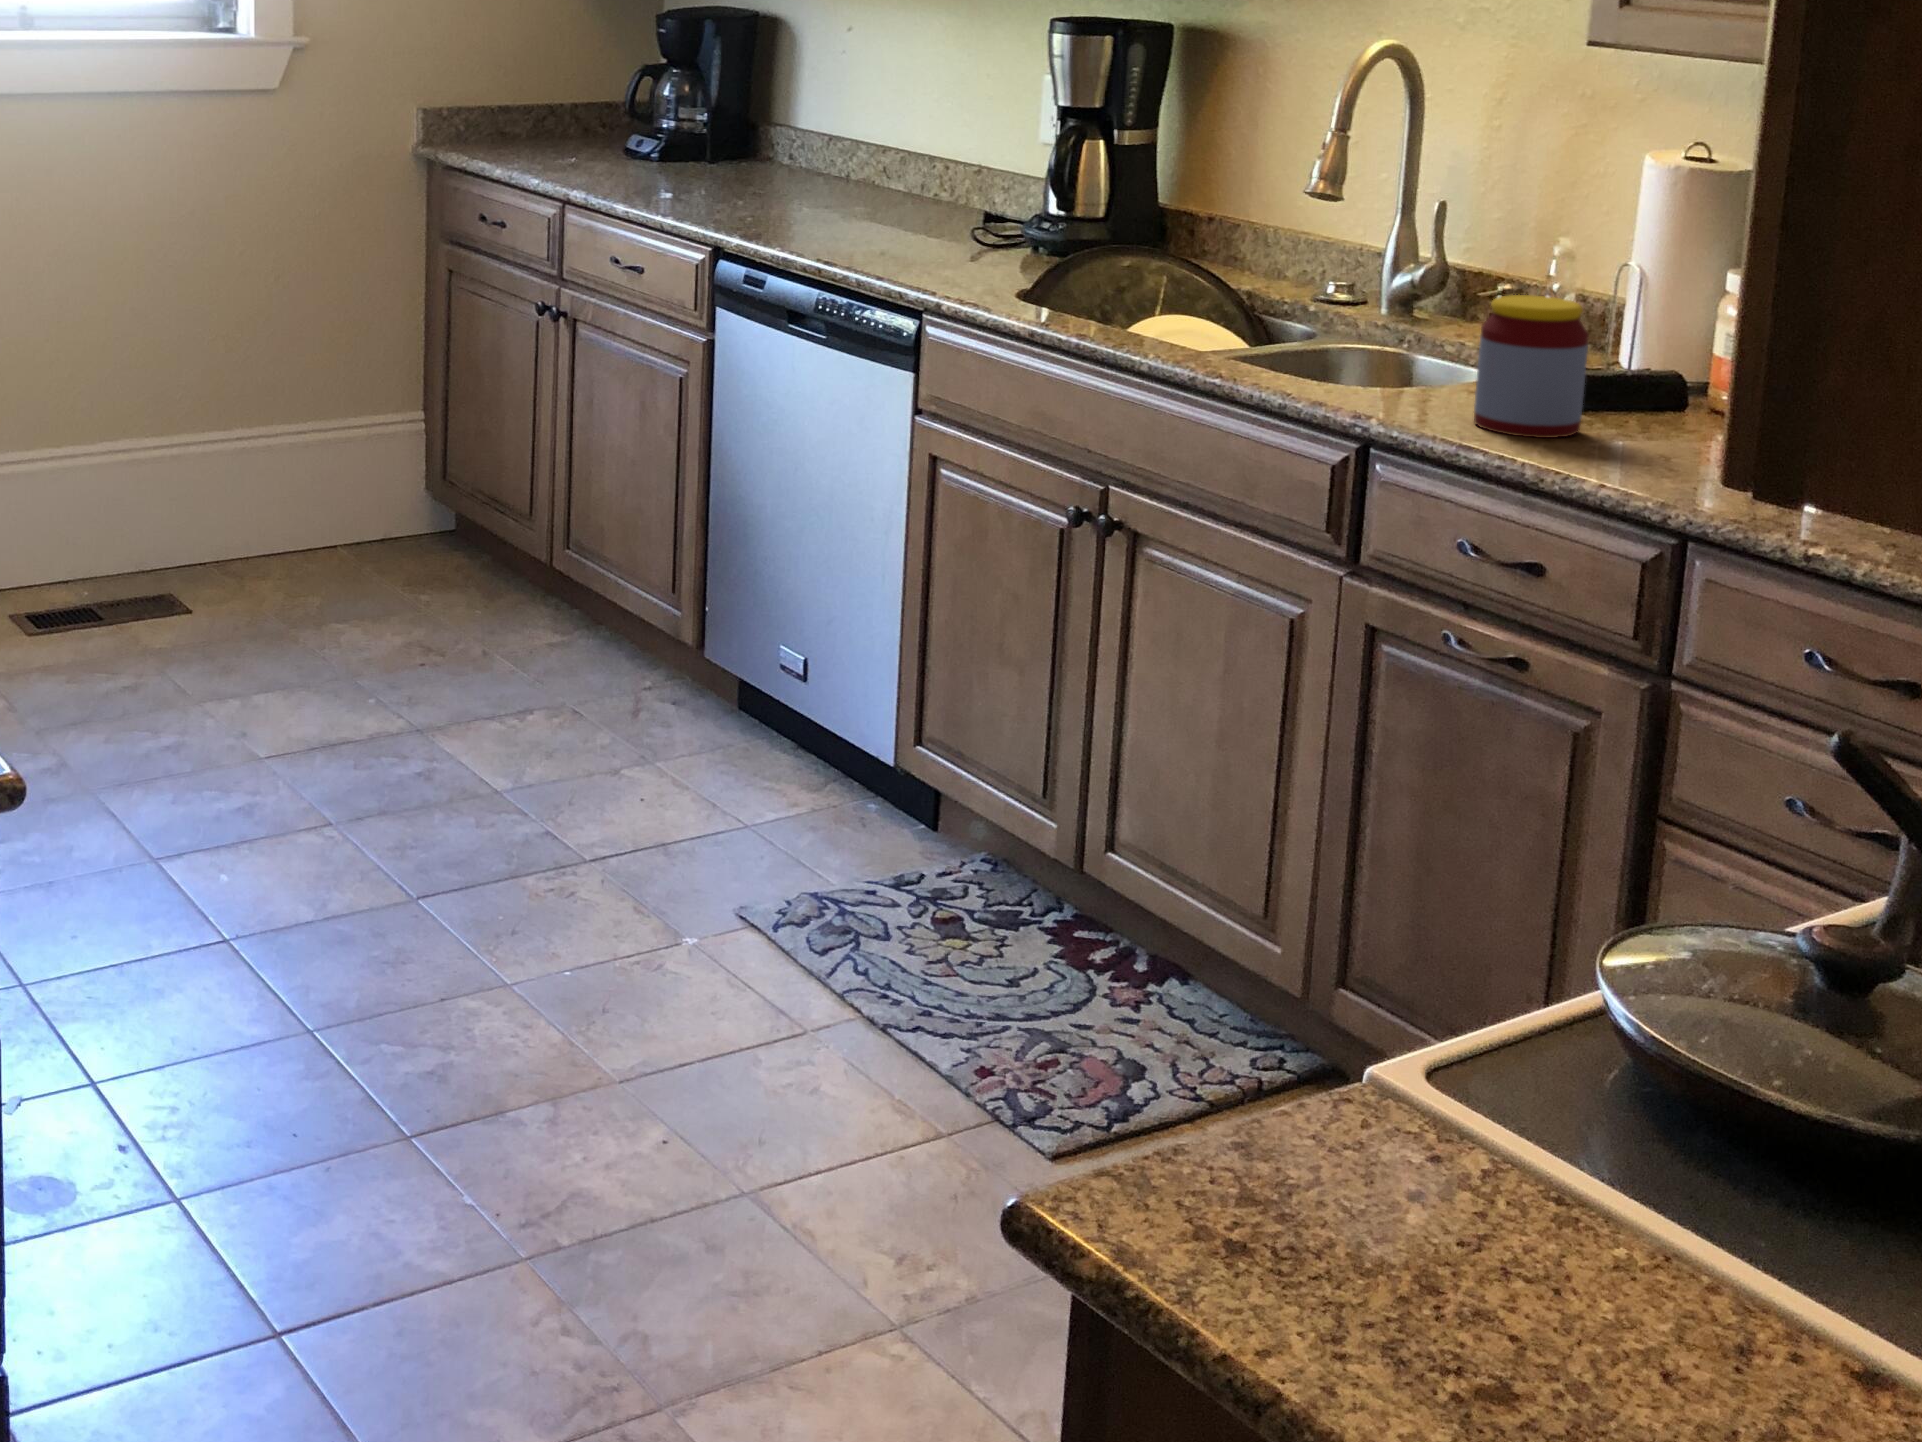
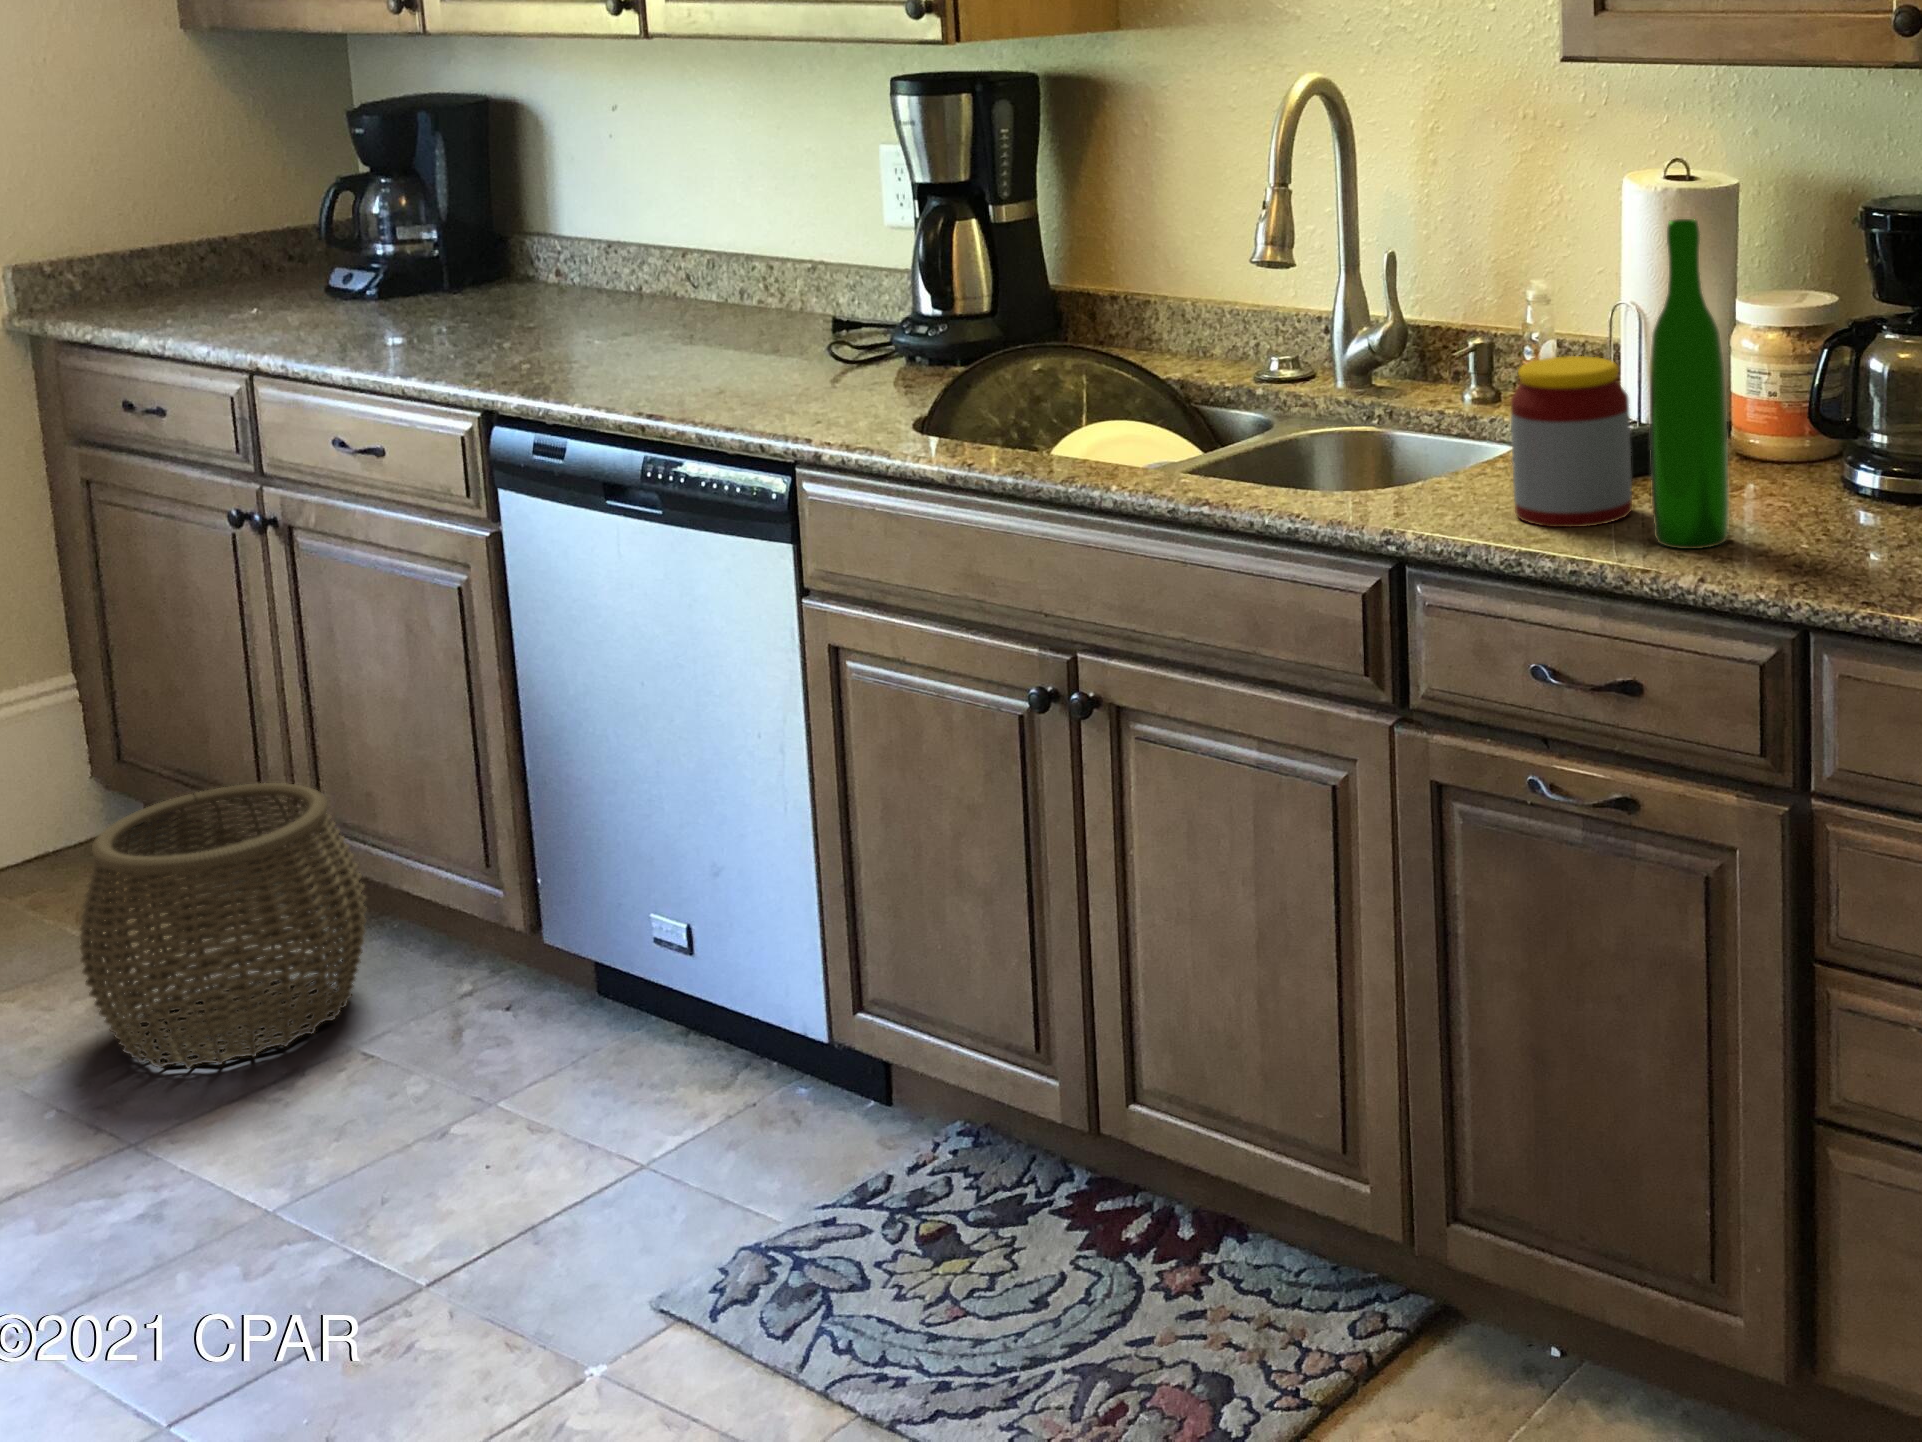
wine bottle: none [1579,186,1659,464] -> present [1650,219,1729,549]
woven basket: none [406,503,591,695] -> present [80,783,367,1068]

